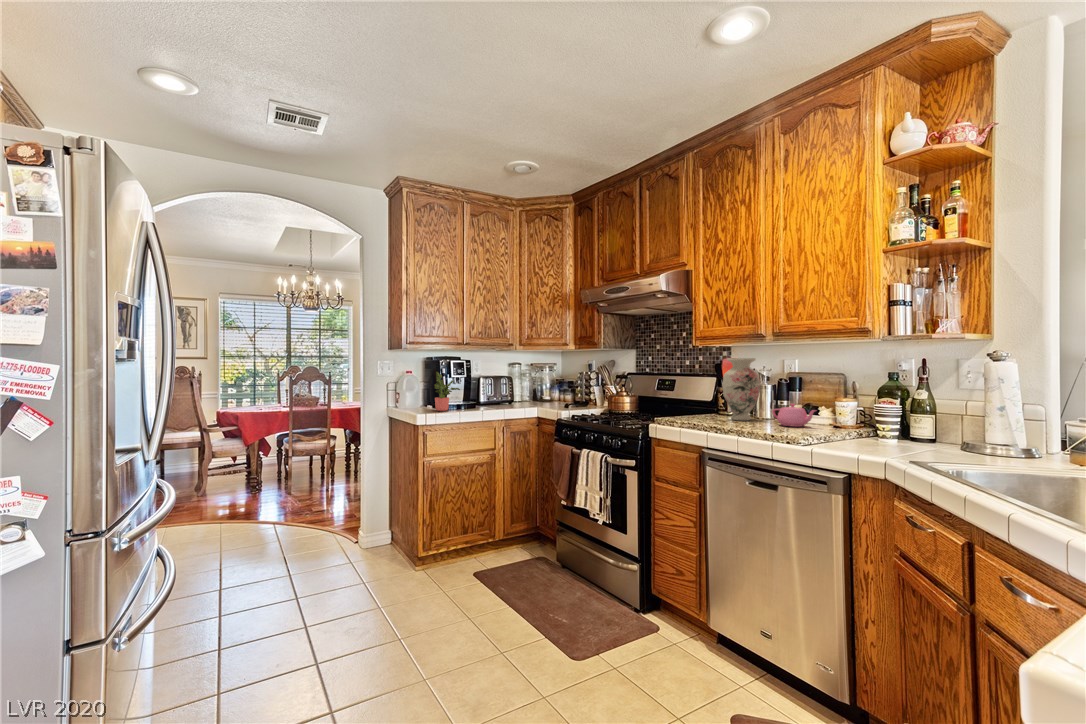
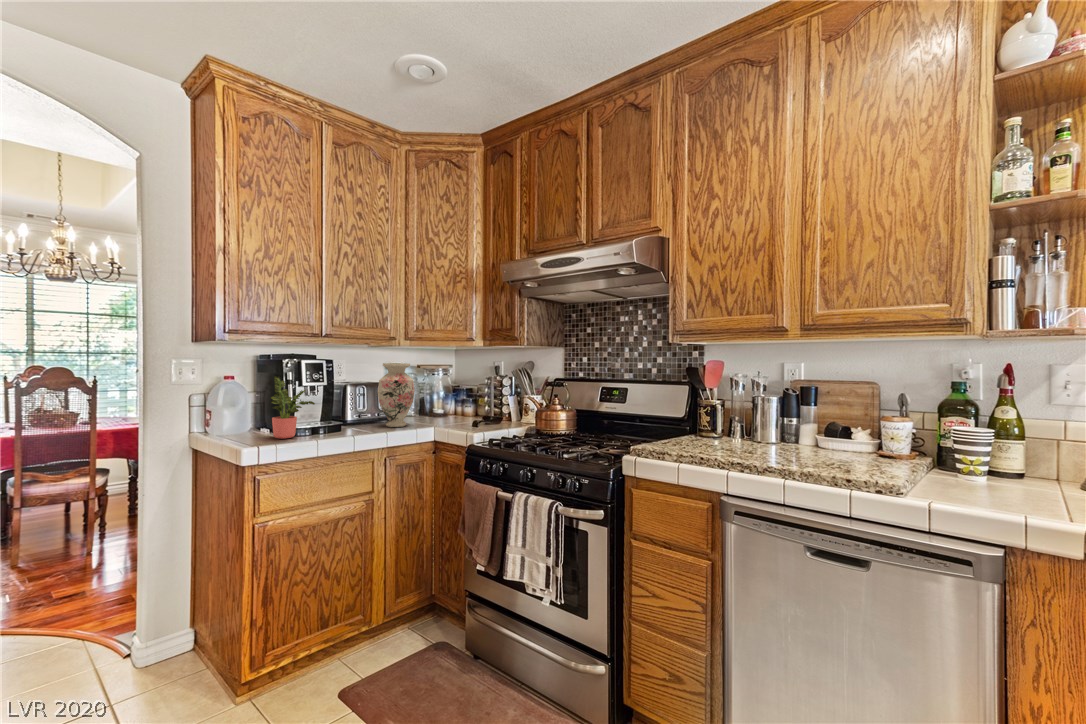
vase: present [722,358,760,421] -> present [378,363,415,427]
teapot: present [772,404,816,427] -> none [801,425,875,458]

